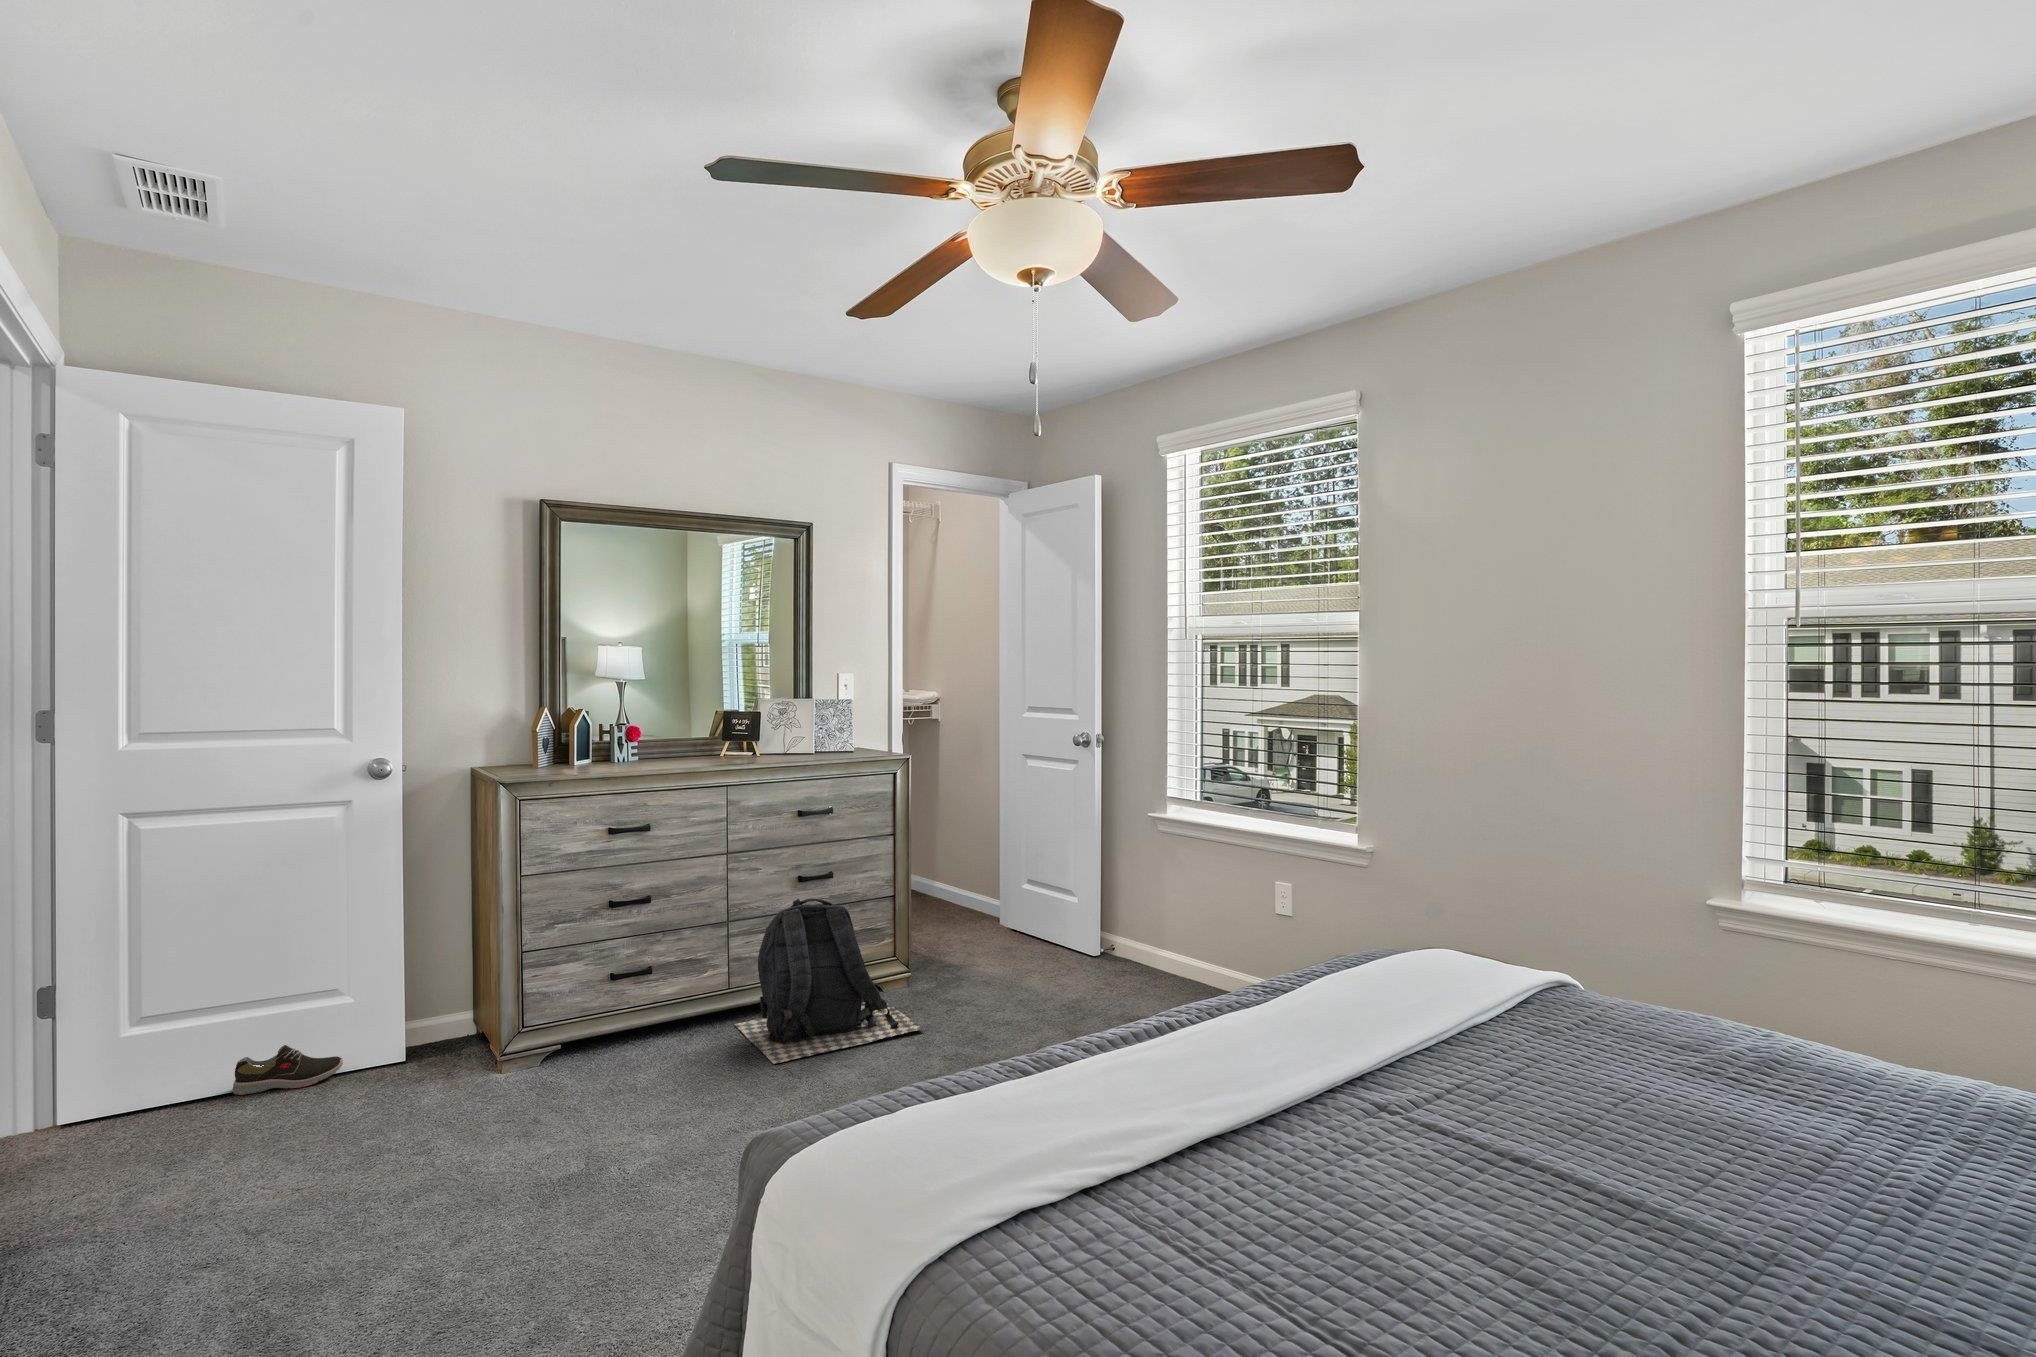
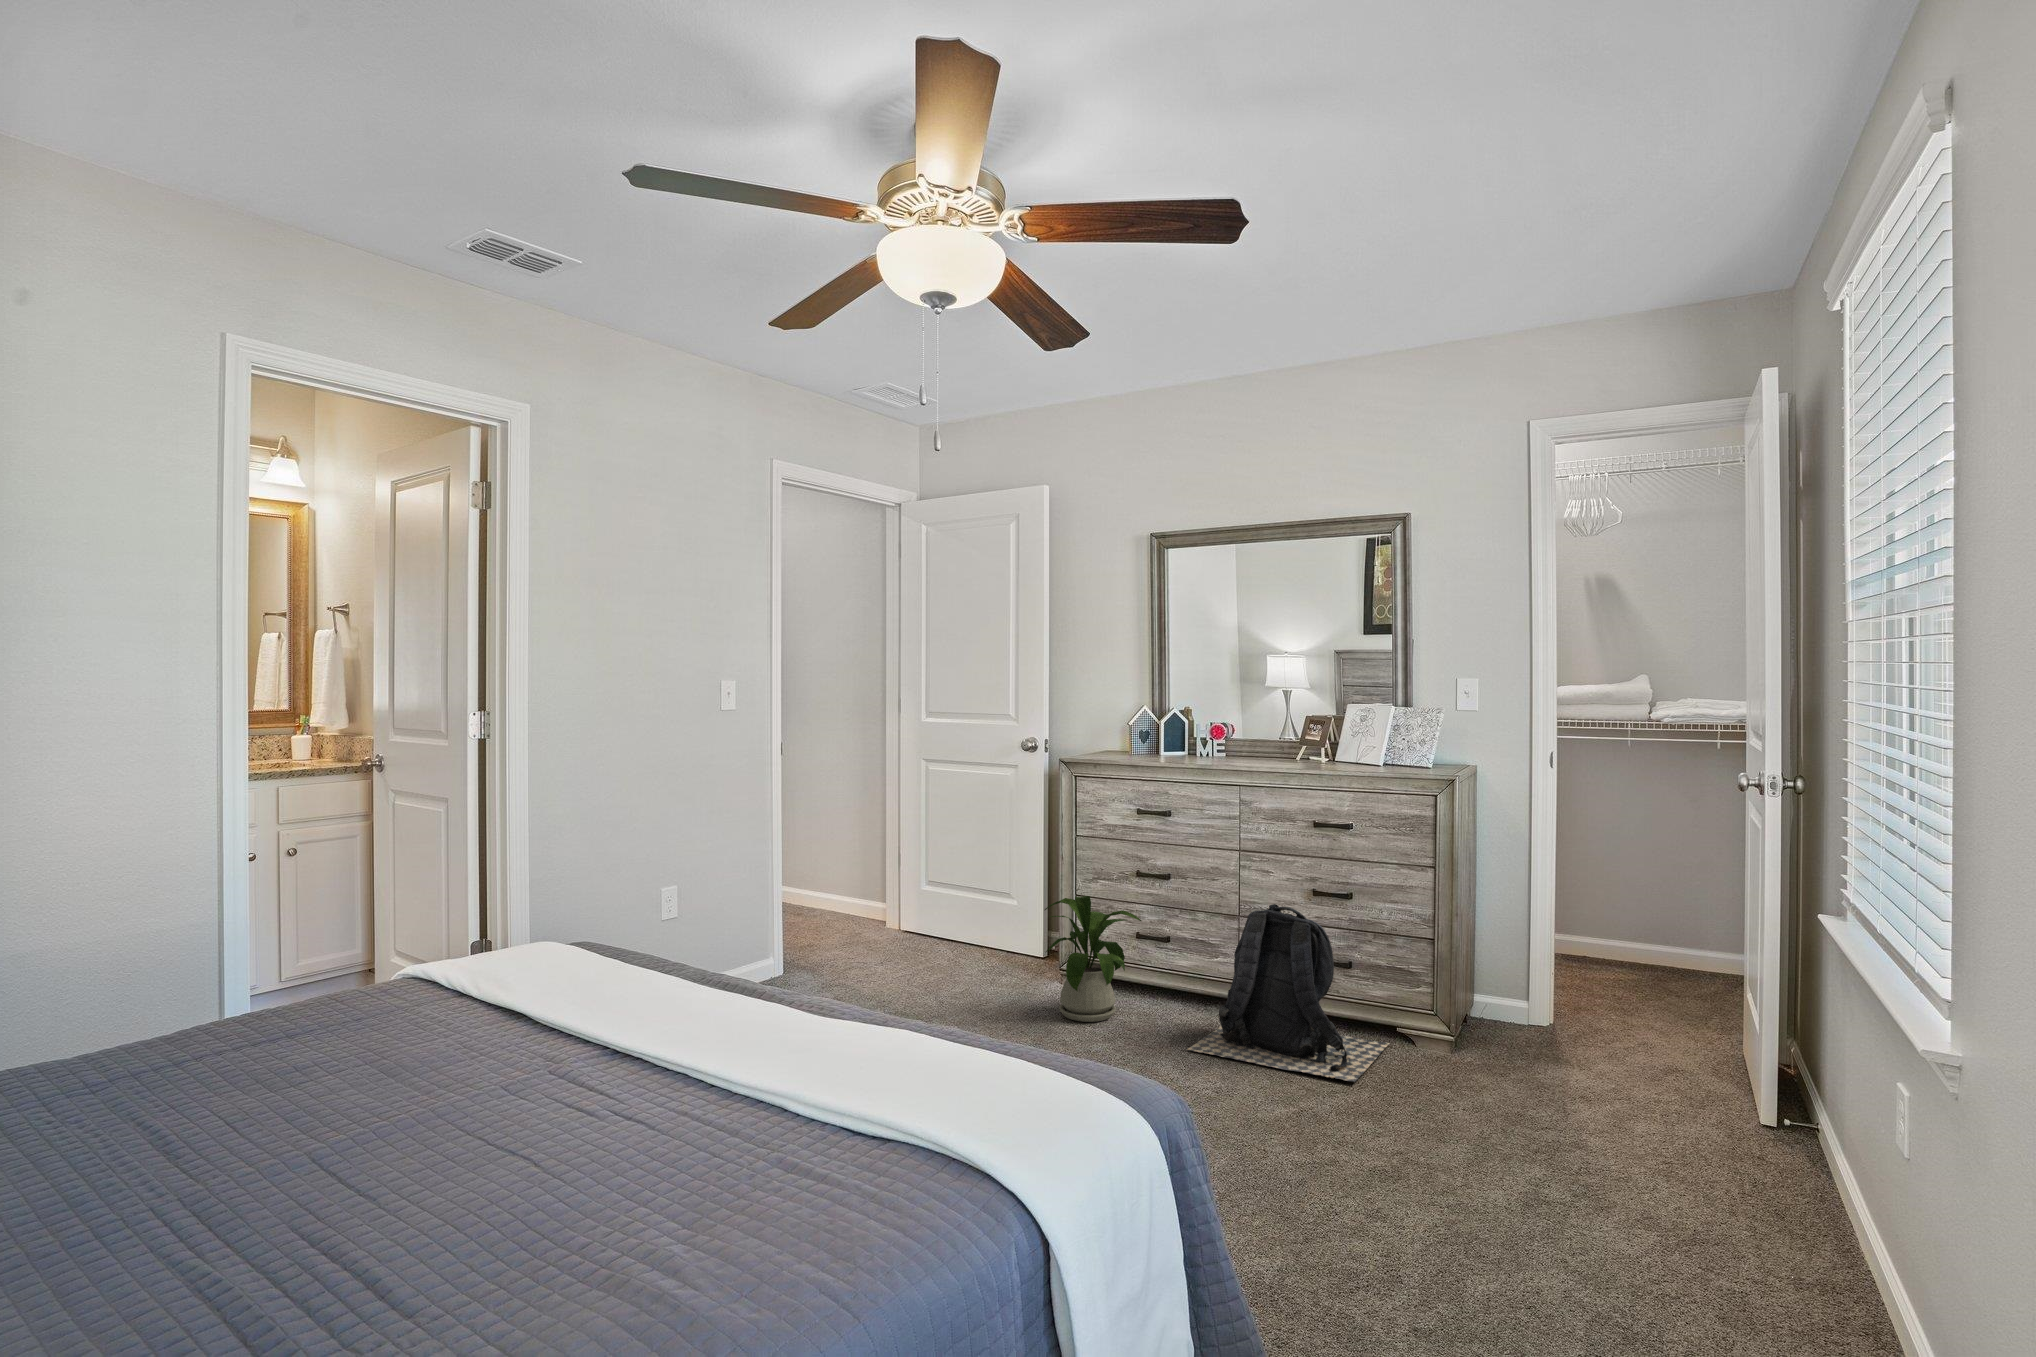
house plant: none [546,940,686,1091] -> present [1045,896,1141,1022]
shoe: present [232,1045,343,1095] -> none [947,926,1001,957]

